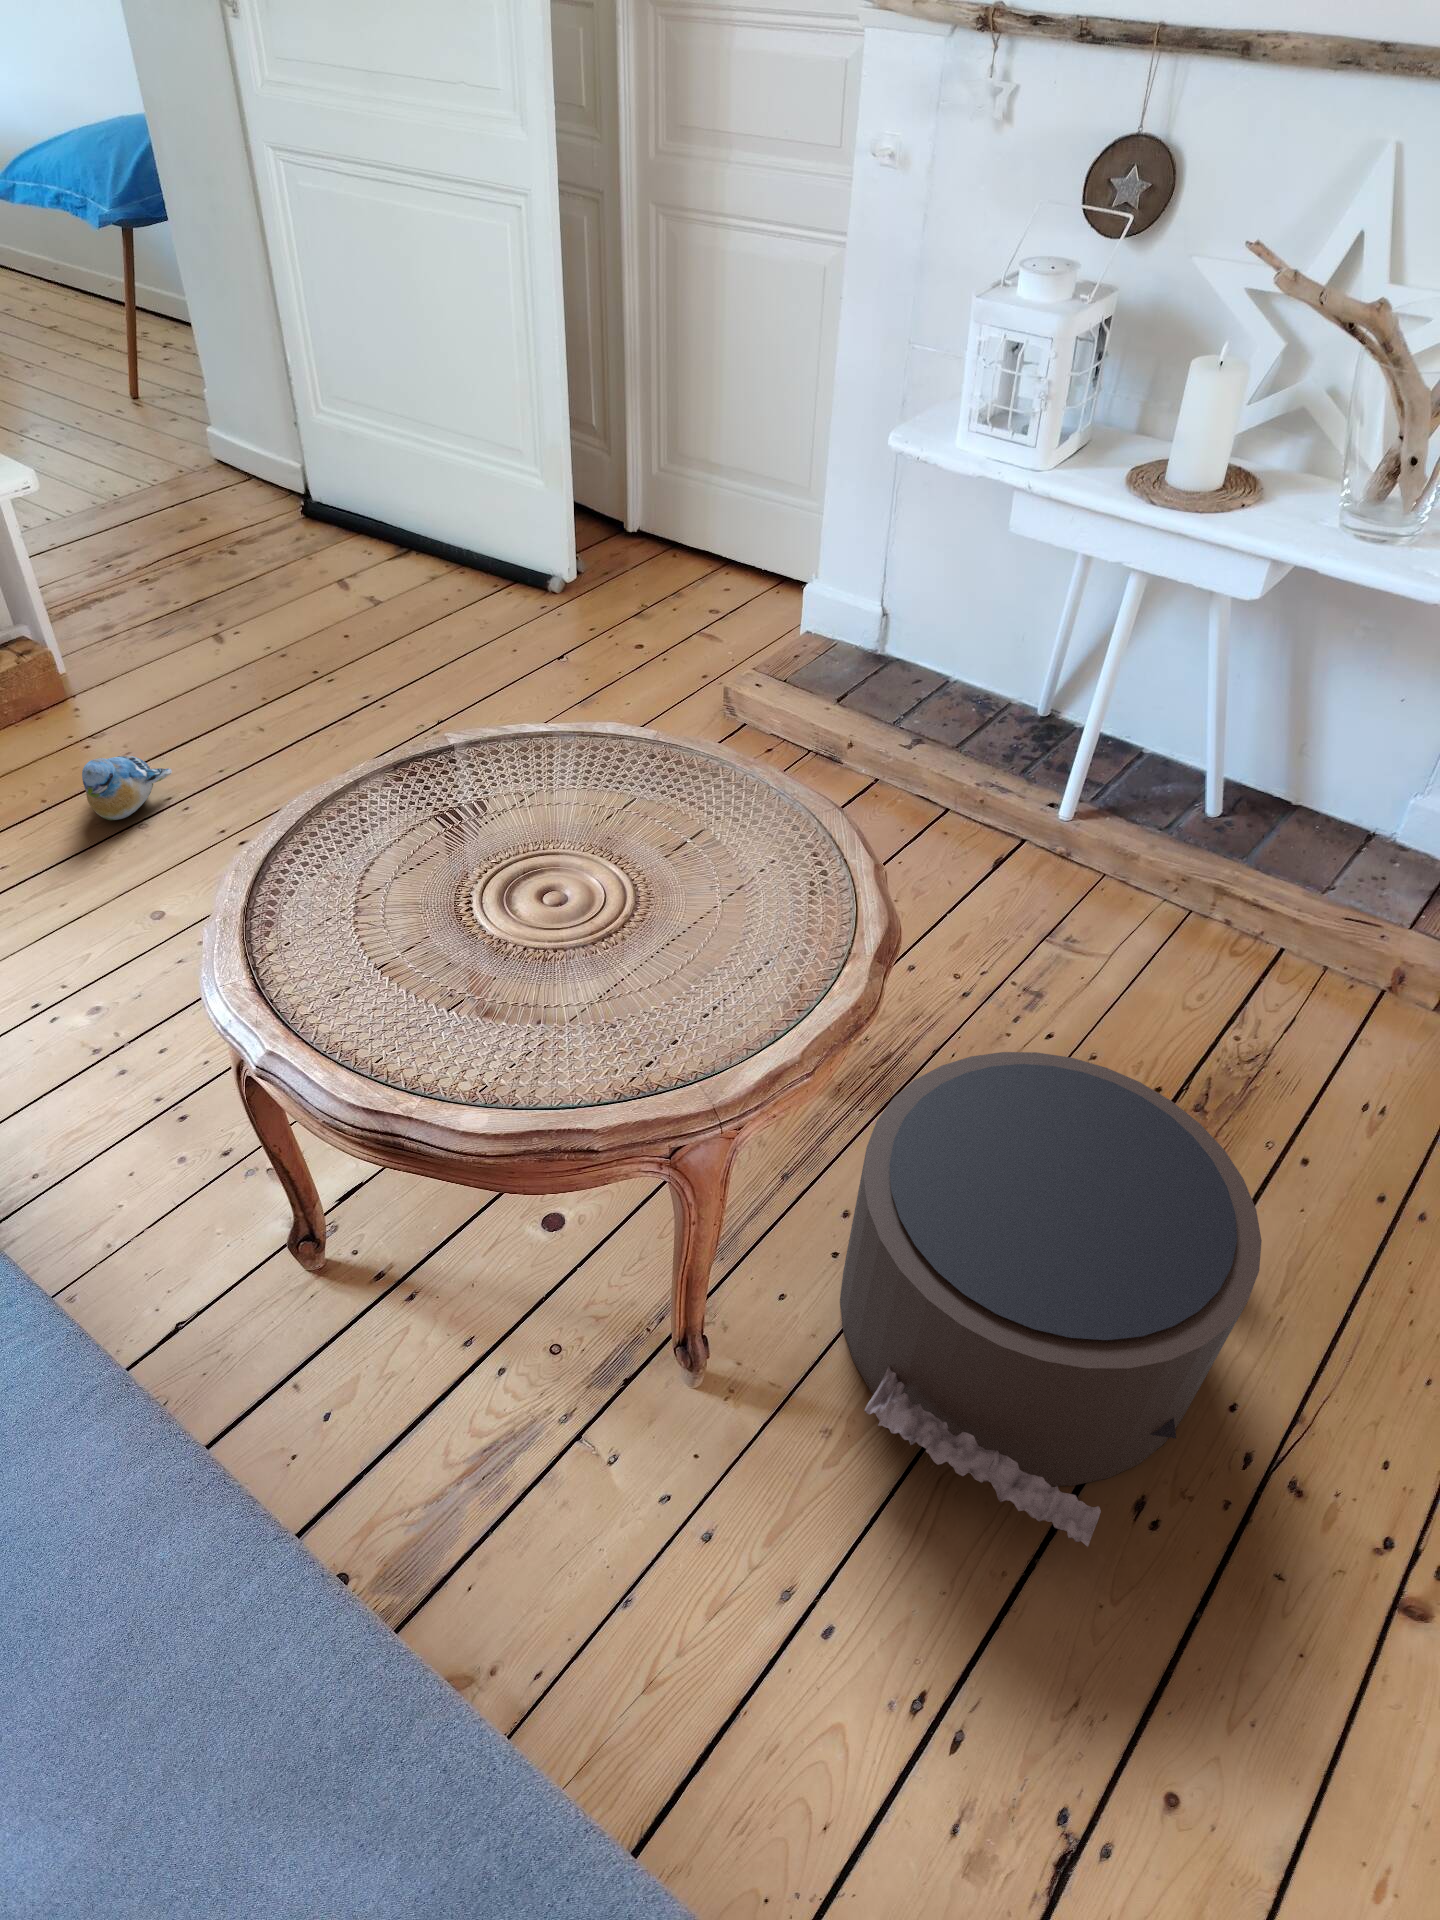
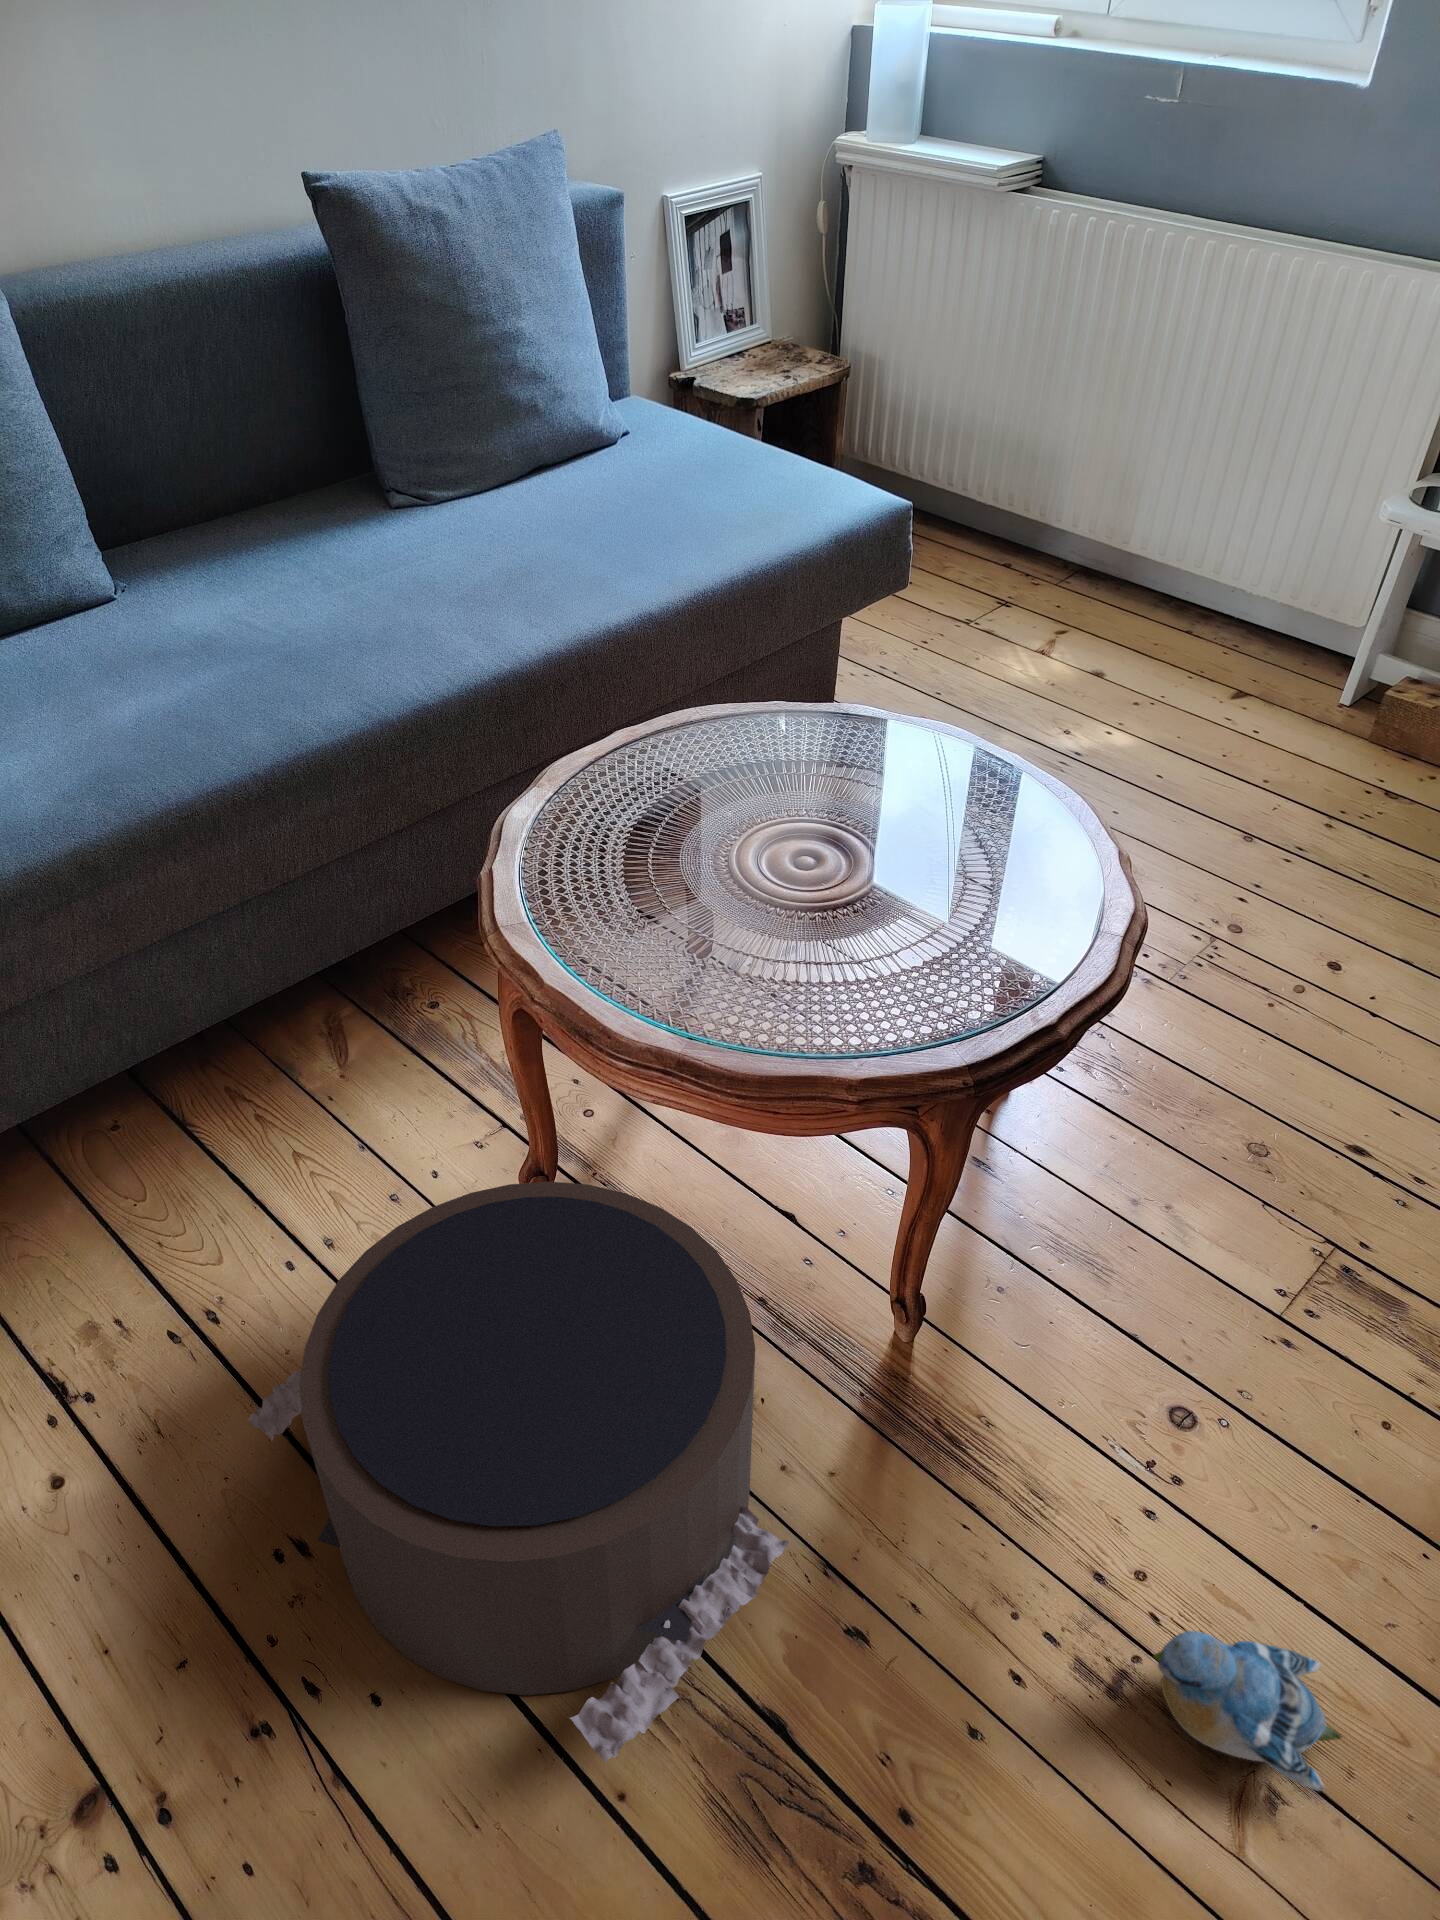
plush toy: present [82,756,172,820] -> present [1154,1631,1341,1791]

